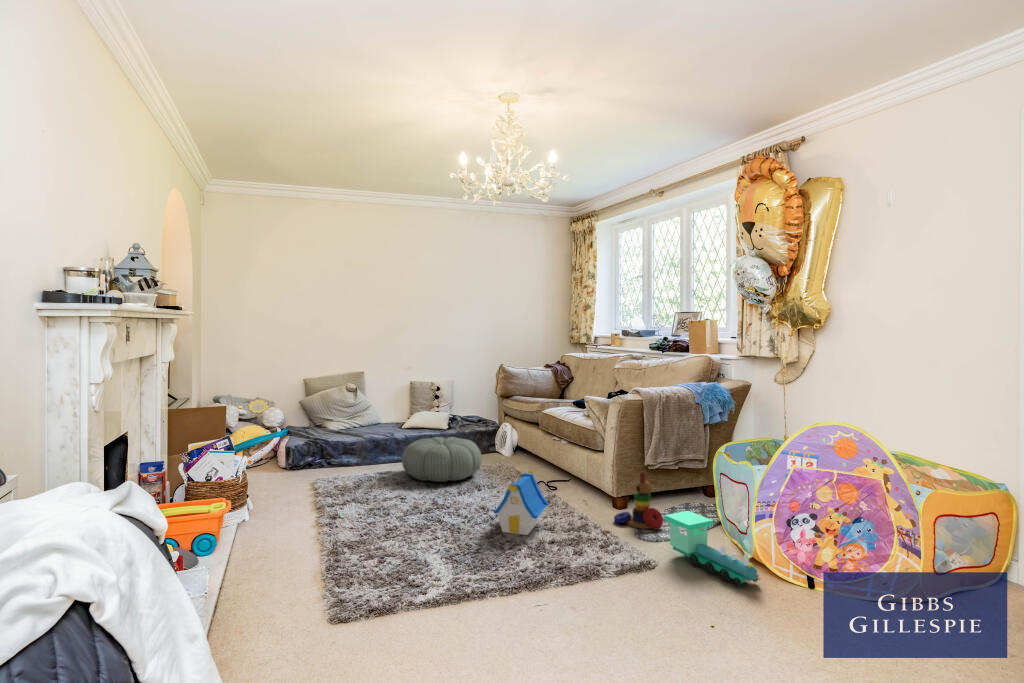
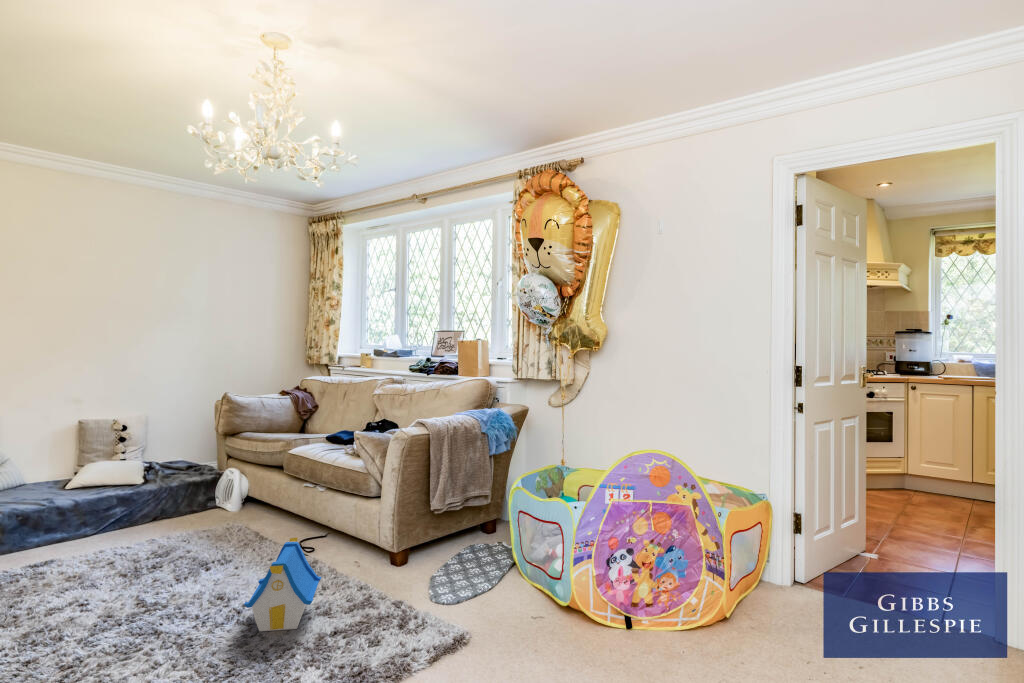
pouf: present [402,437,482,482] -> none [73,498,205,569]
stacking toy: present [614,472,663,529] -> none [401,519,460,588]
toy train: present [665,511,761,587] -> none [475,561,586,645]

